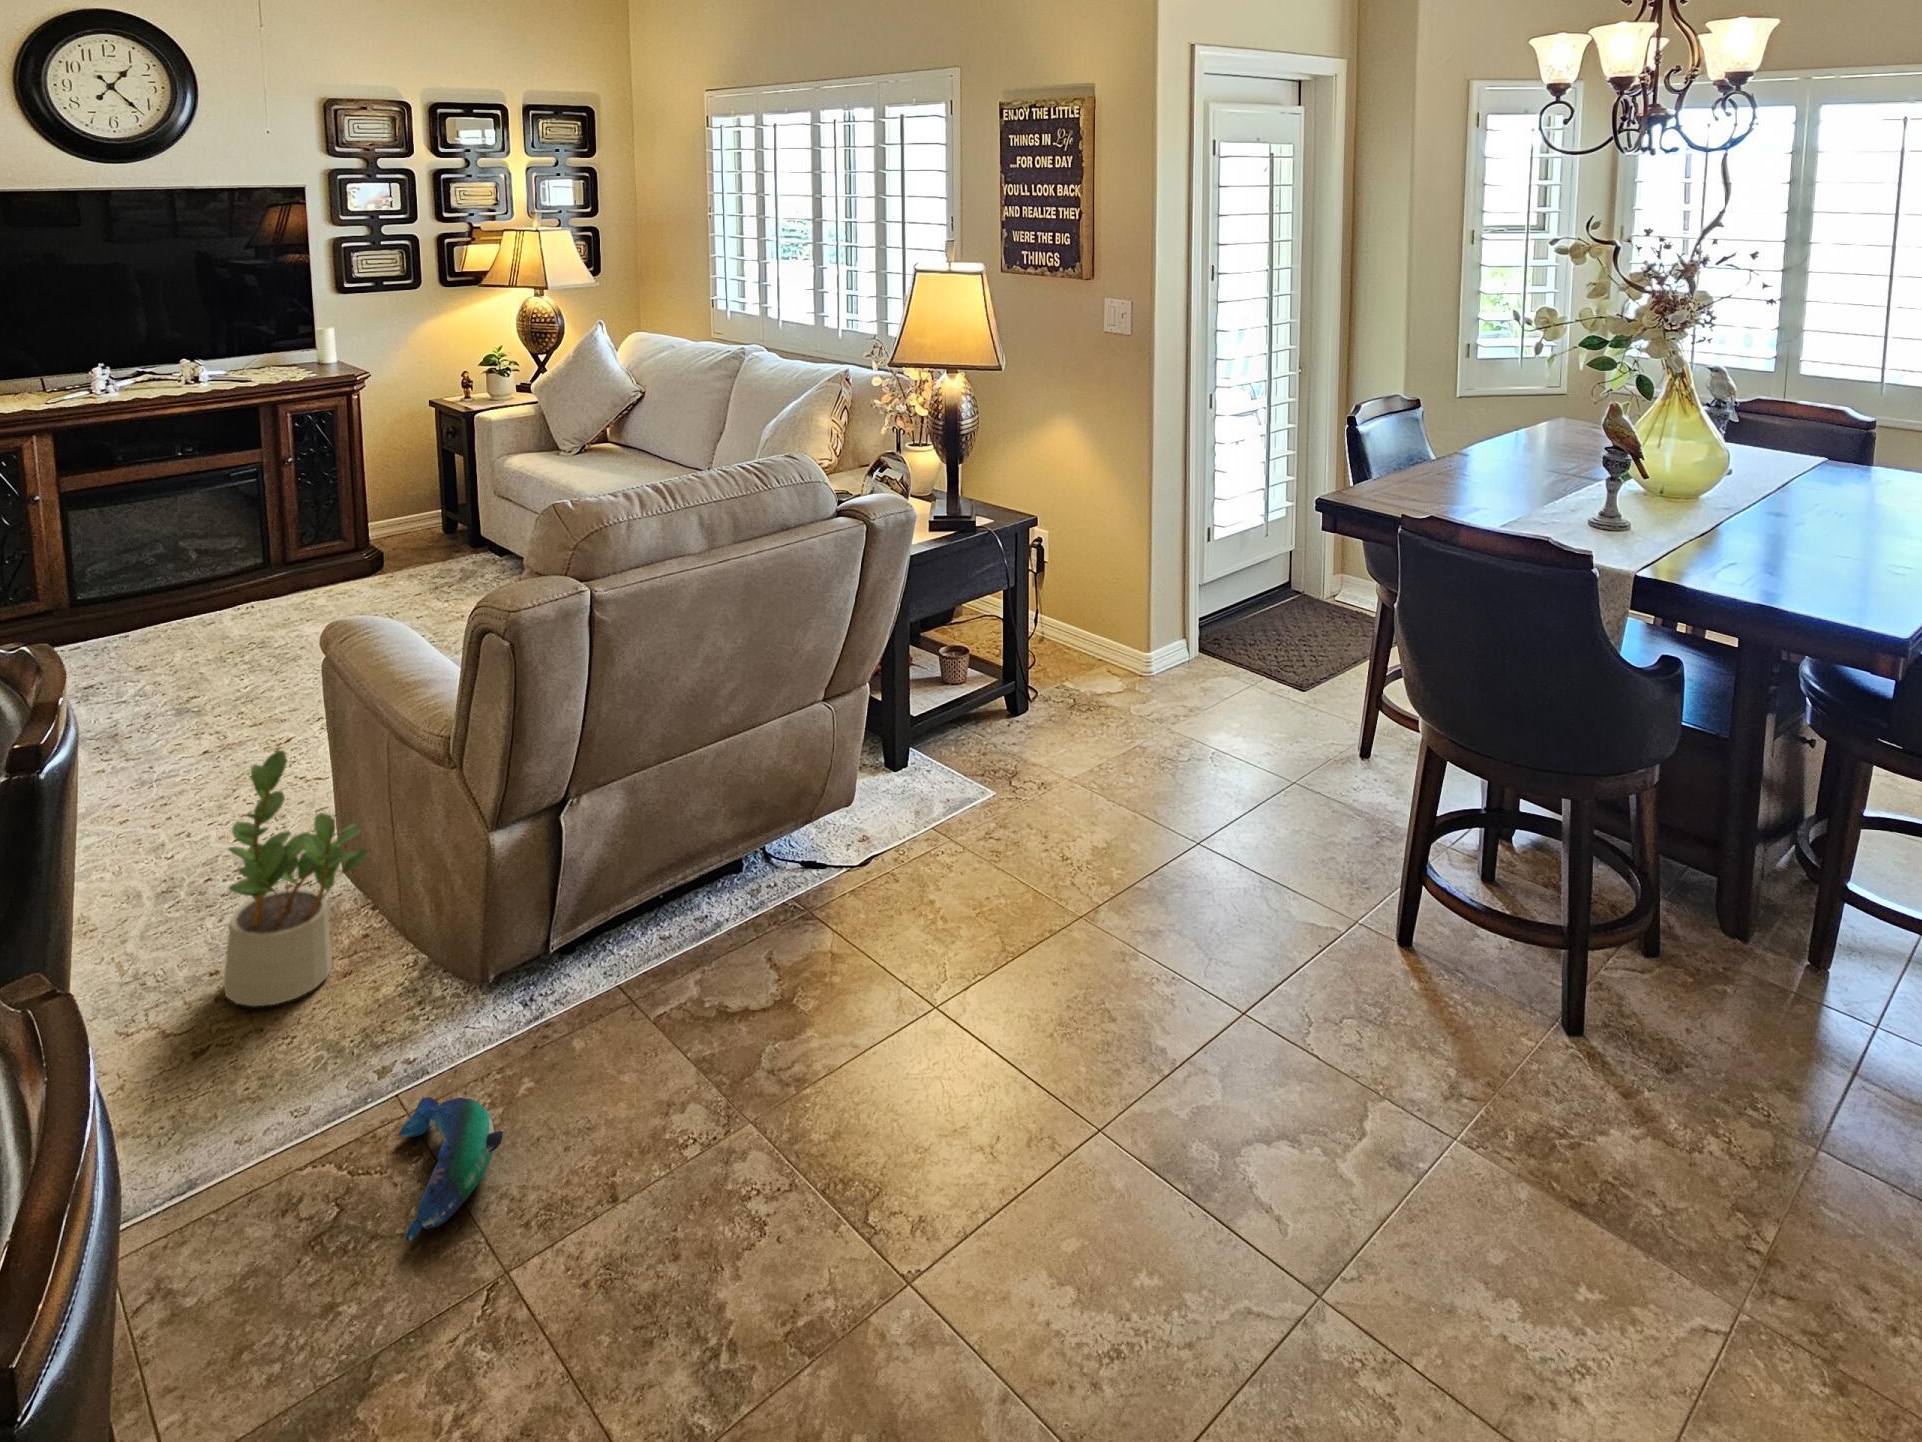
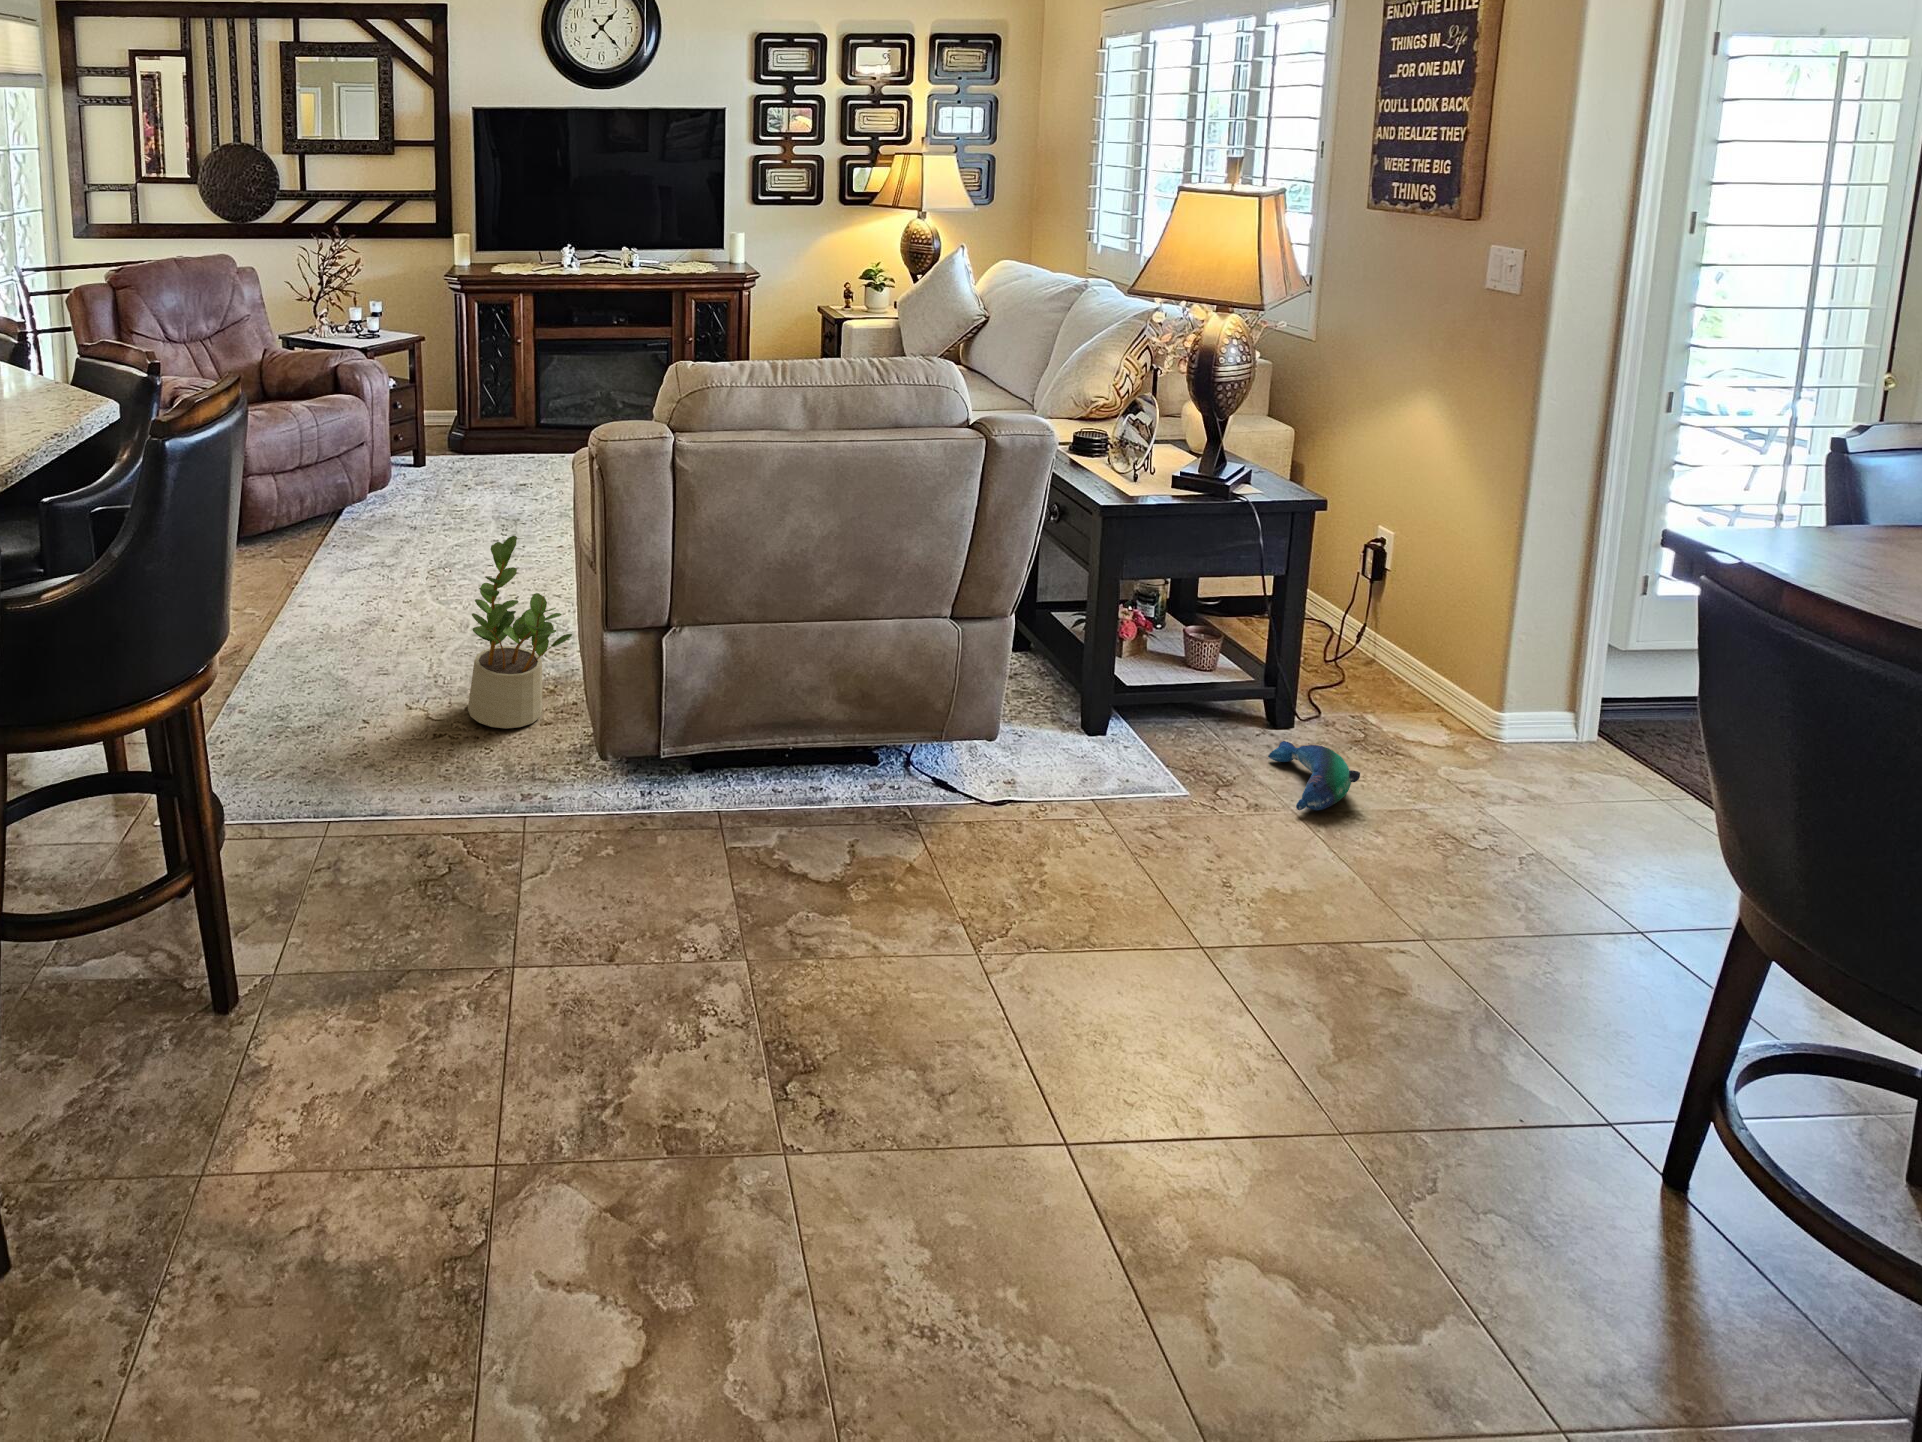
plush toy: present [399,1097,503,1242] -> present [1268,741,1360,810]

